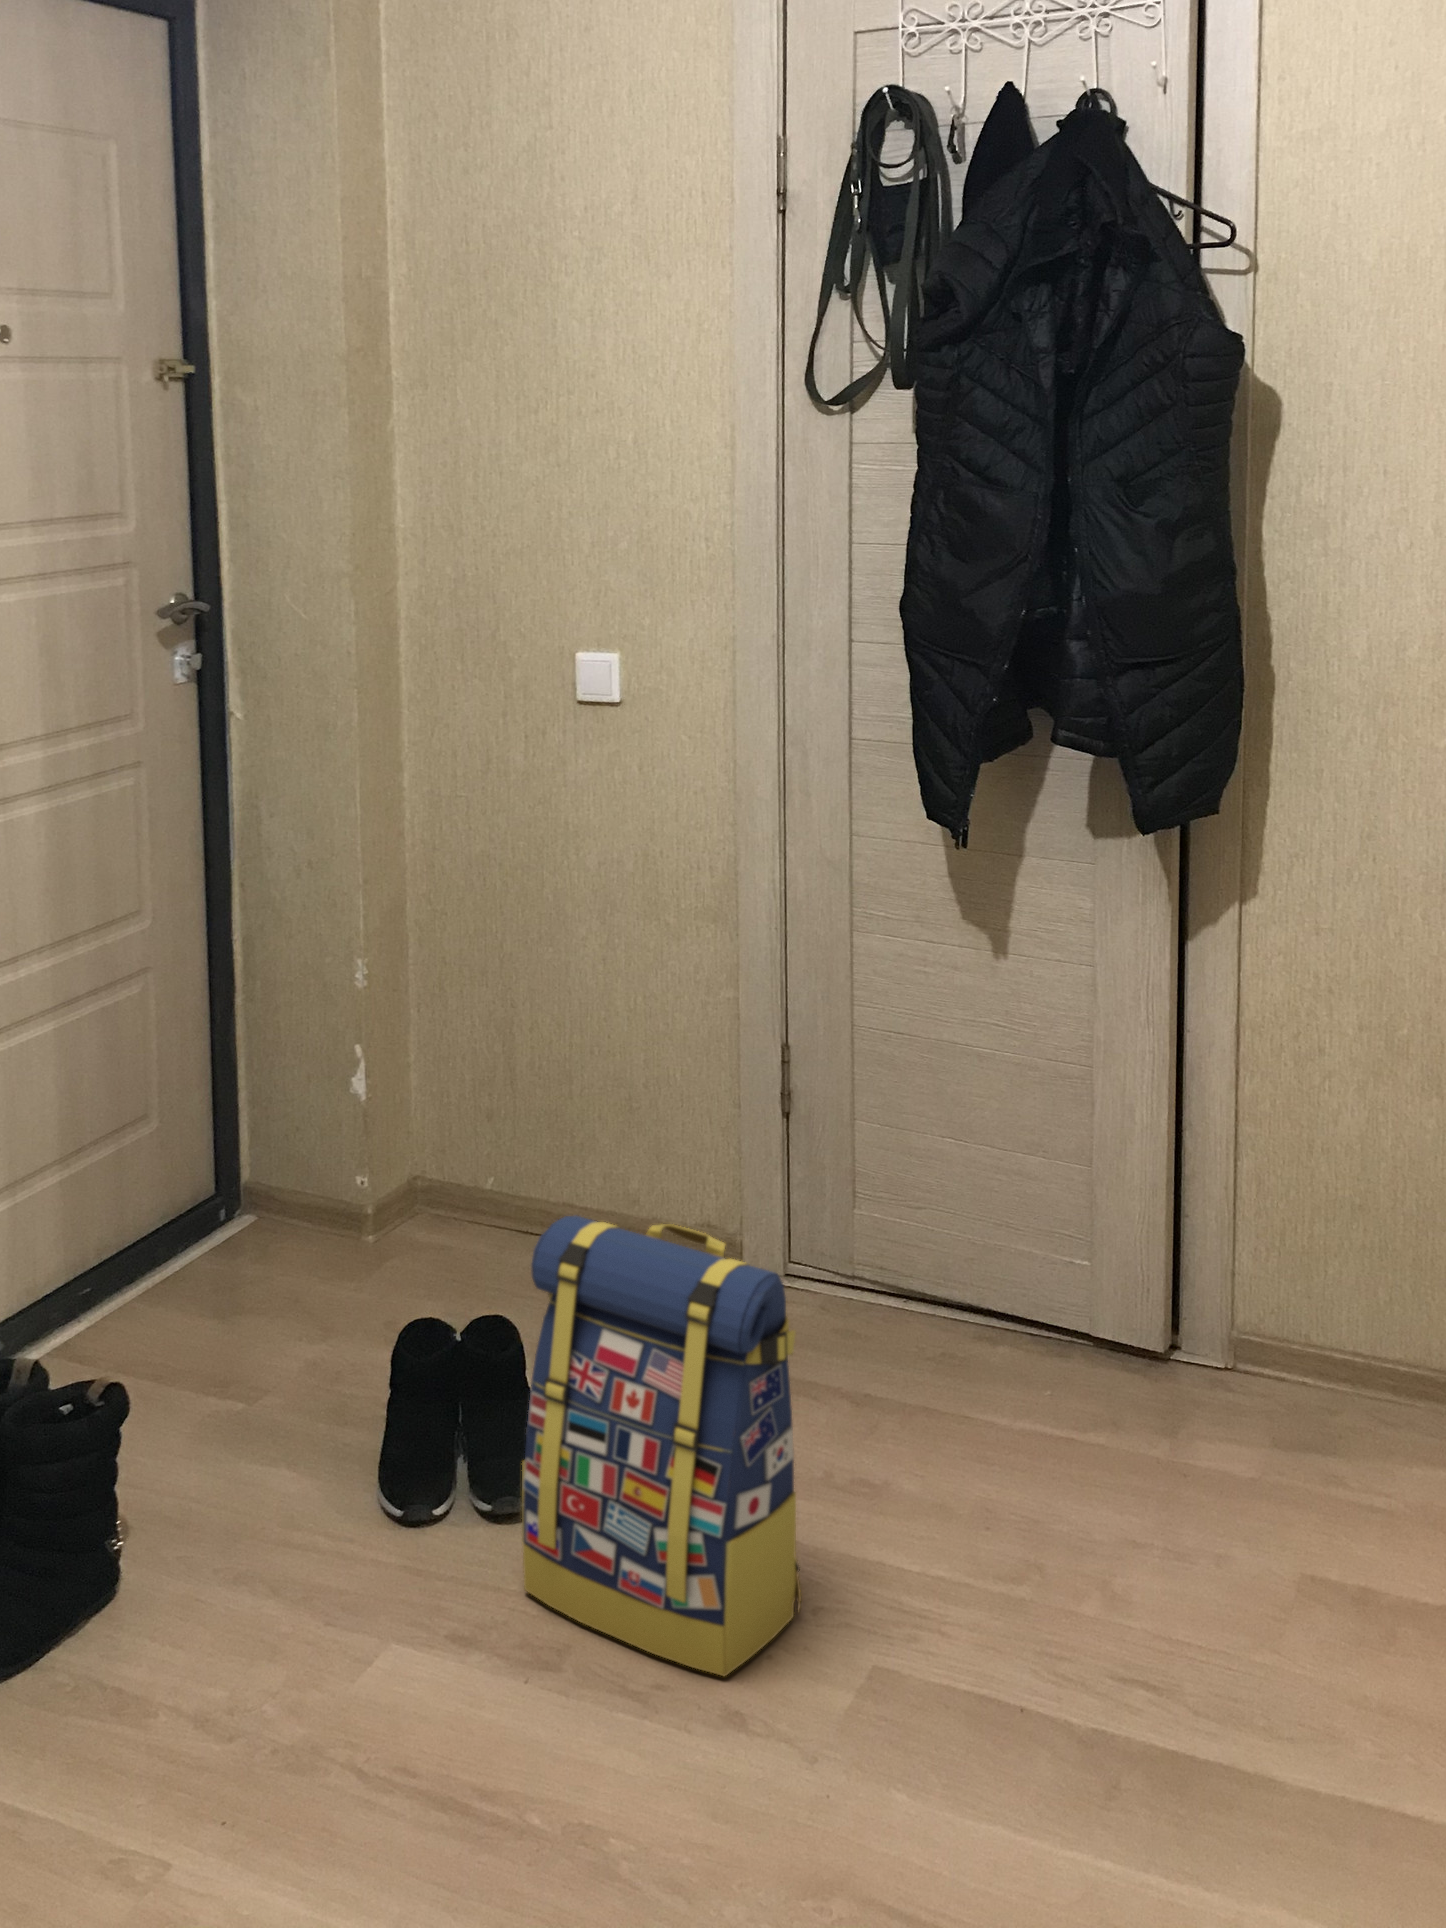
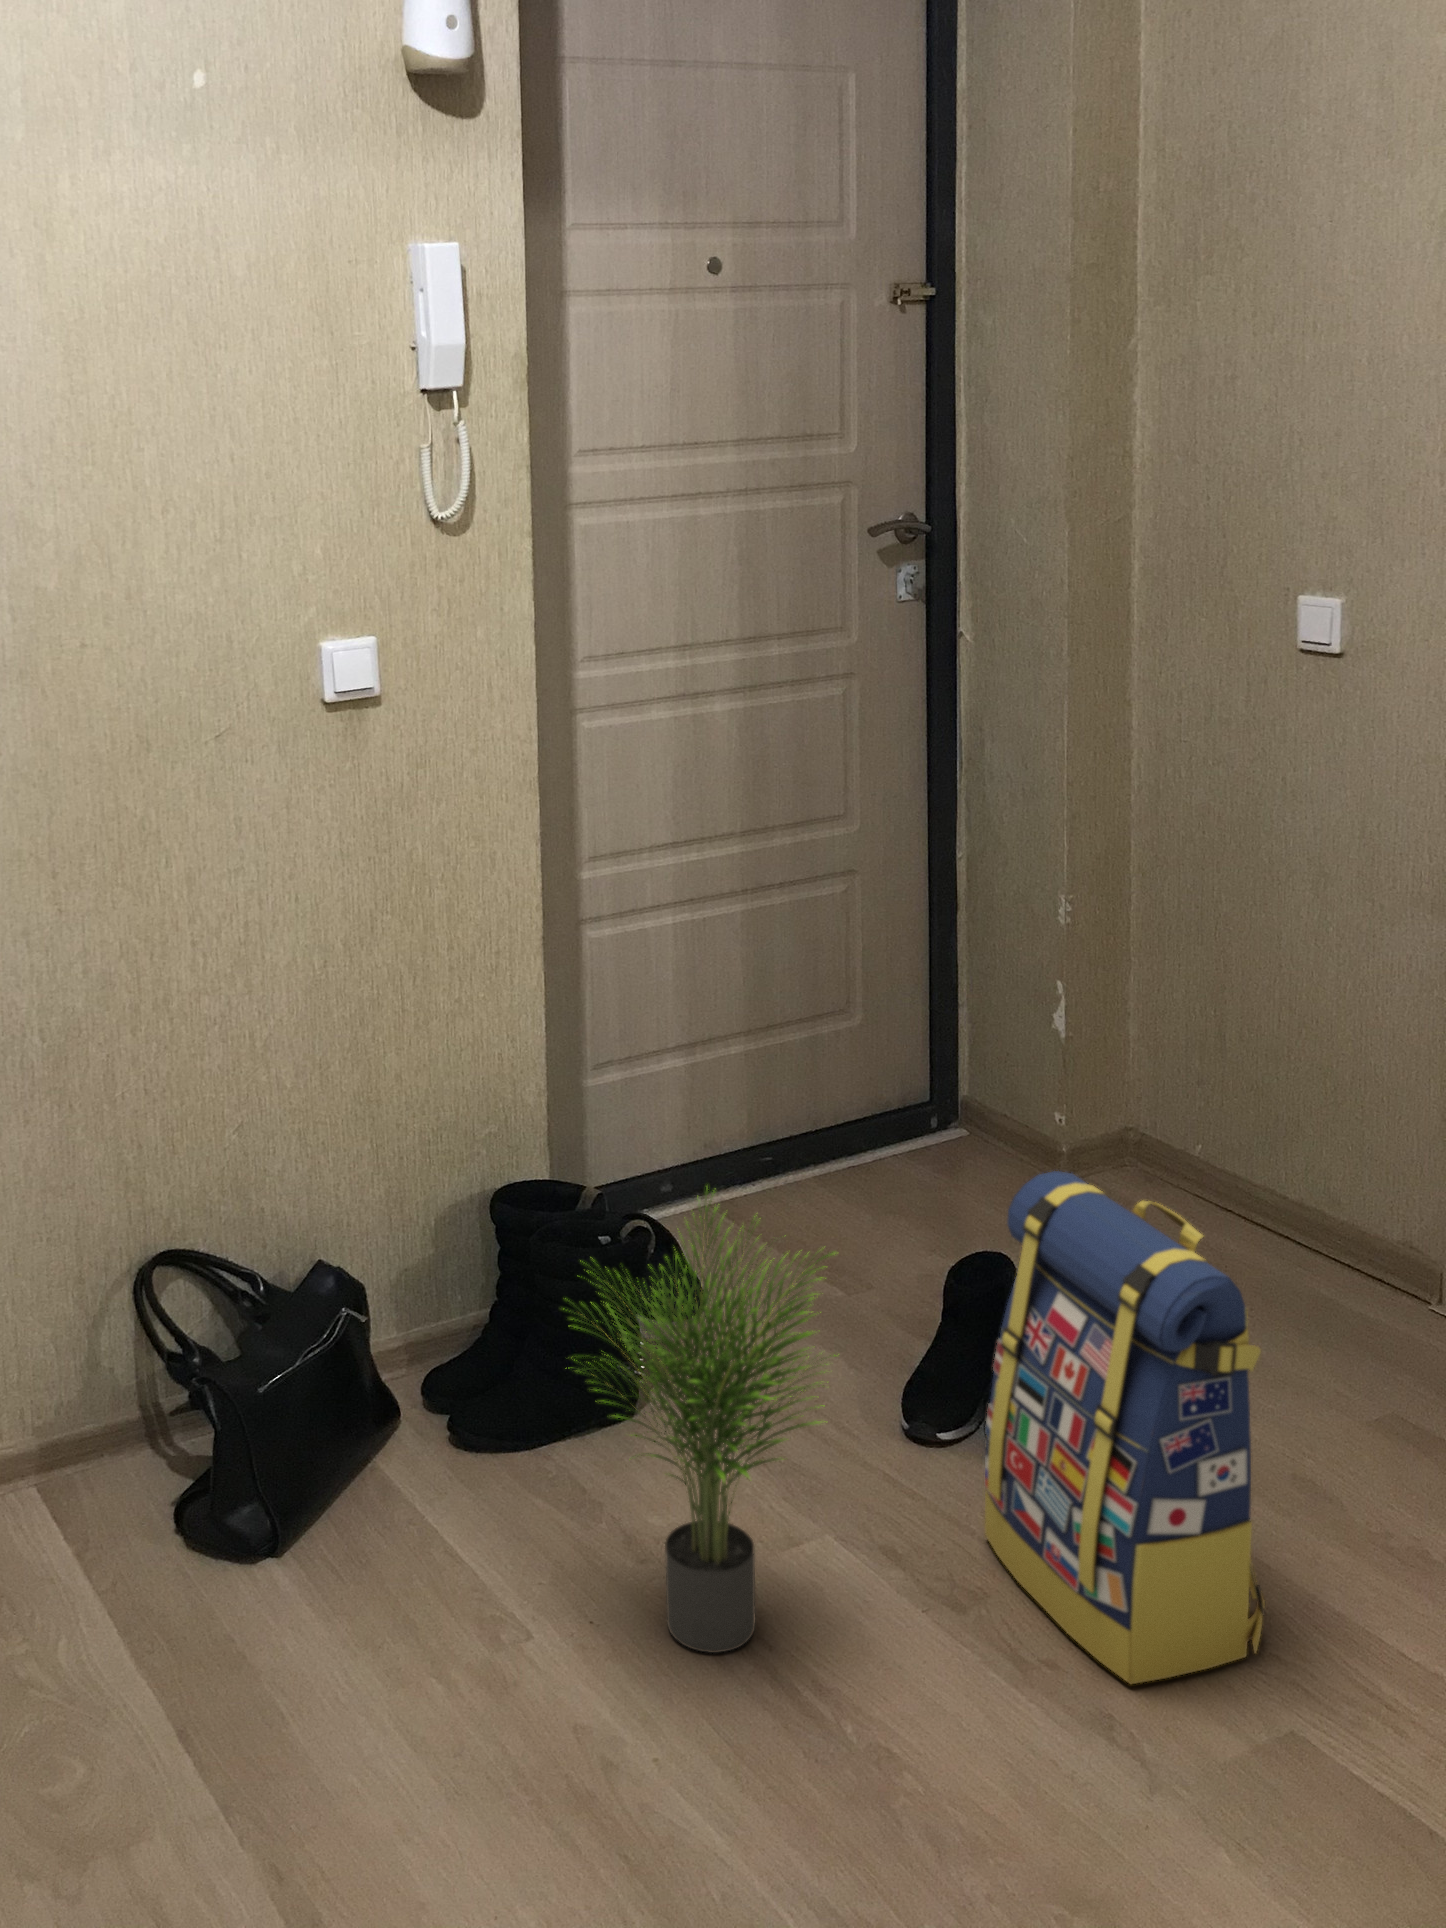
potted plant: none [135,1303,478,1799] -> present [574,1207,836,1653]

